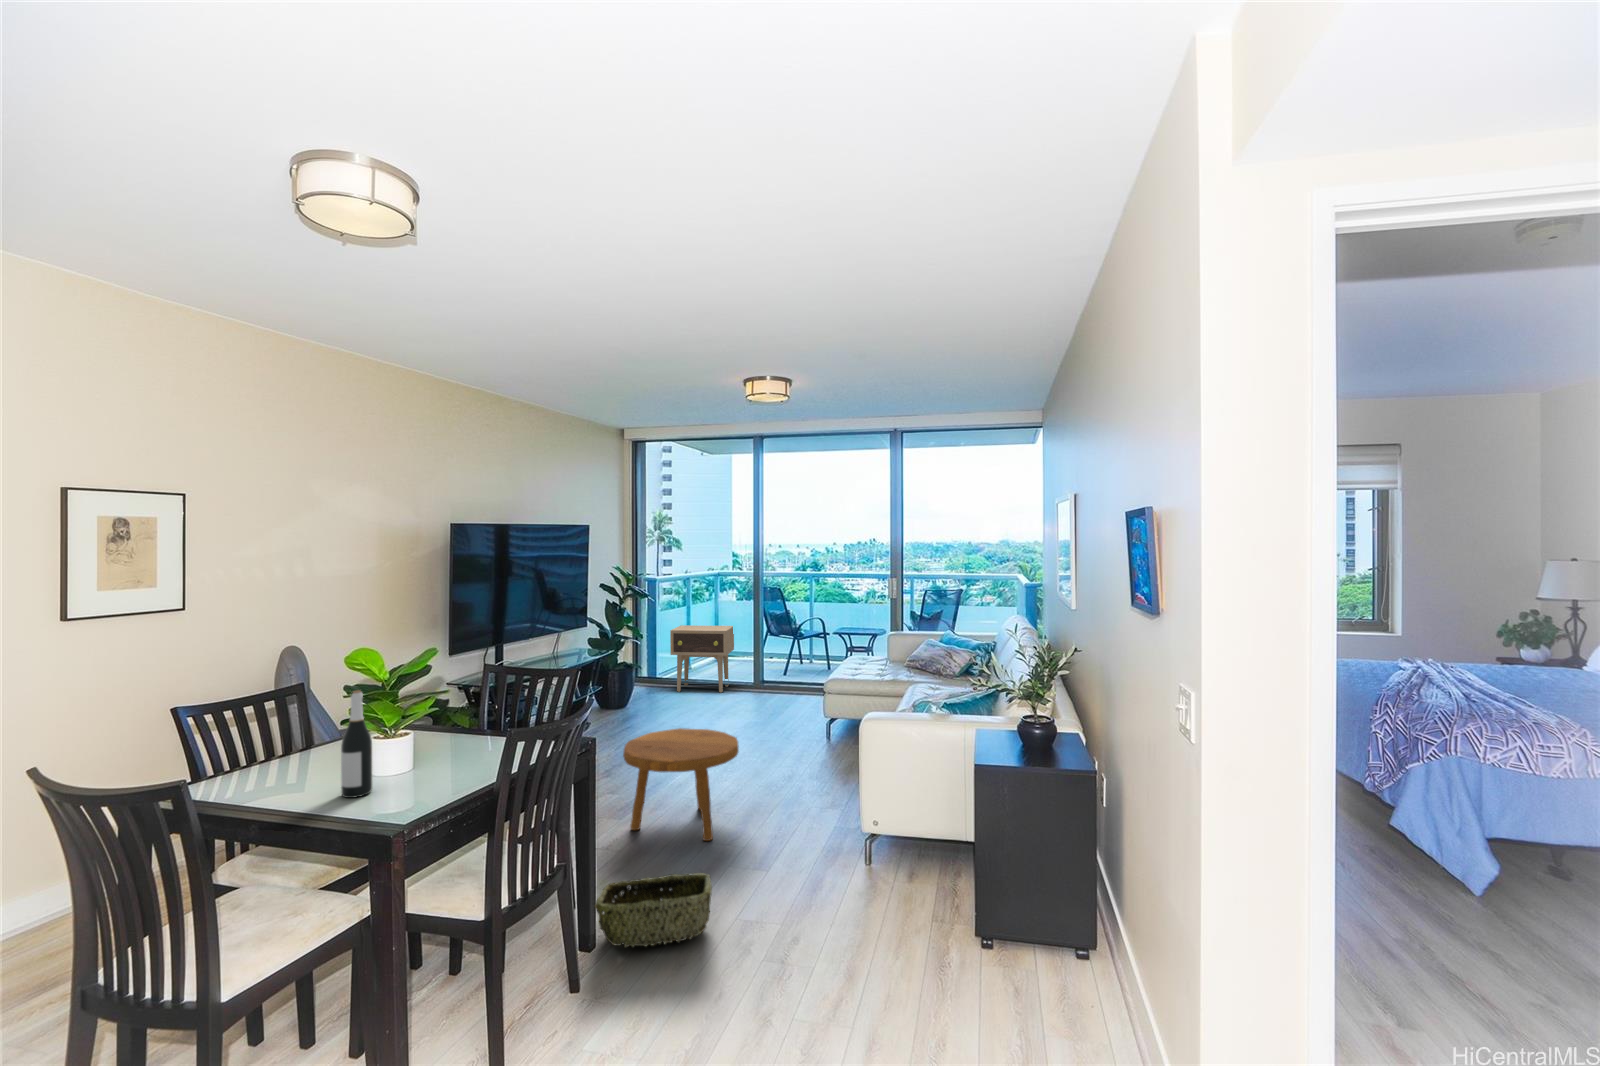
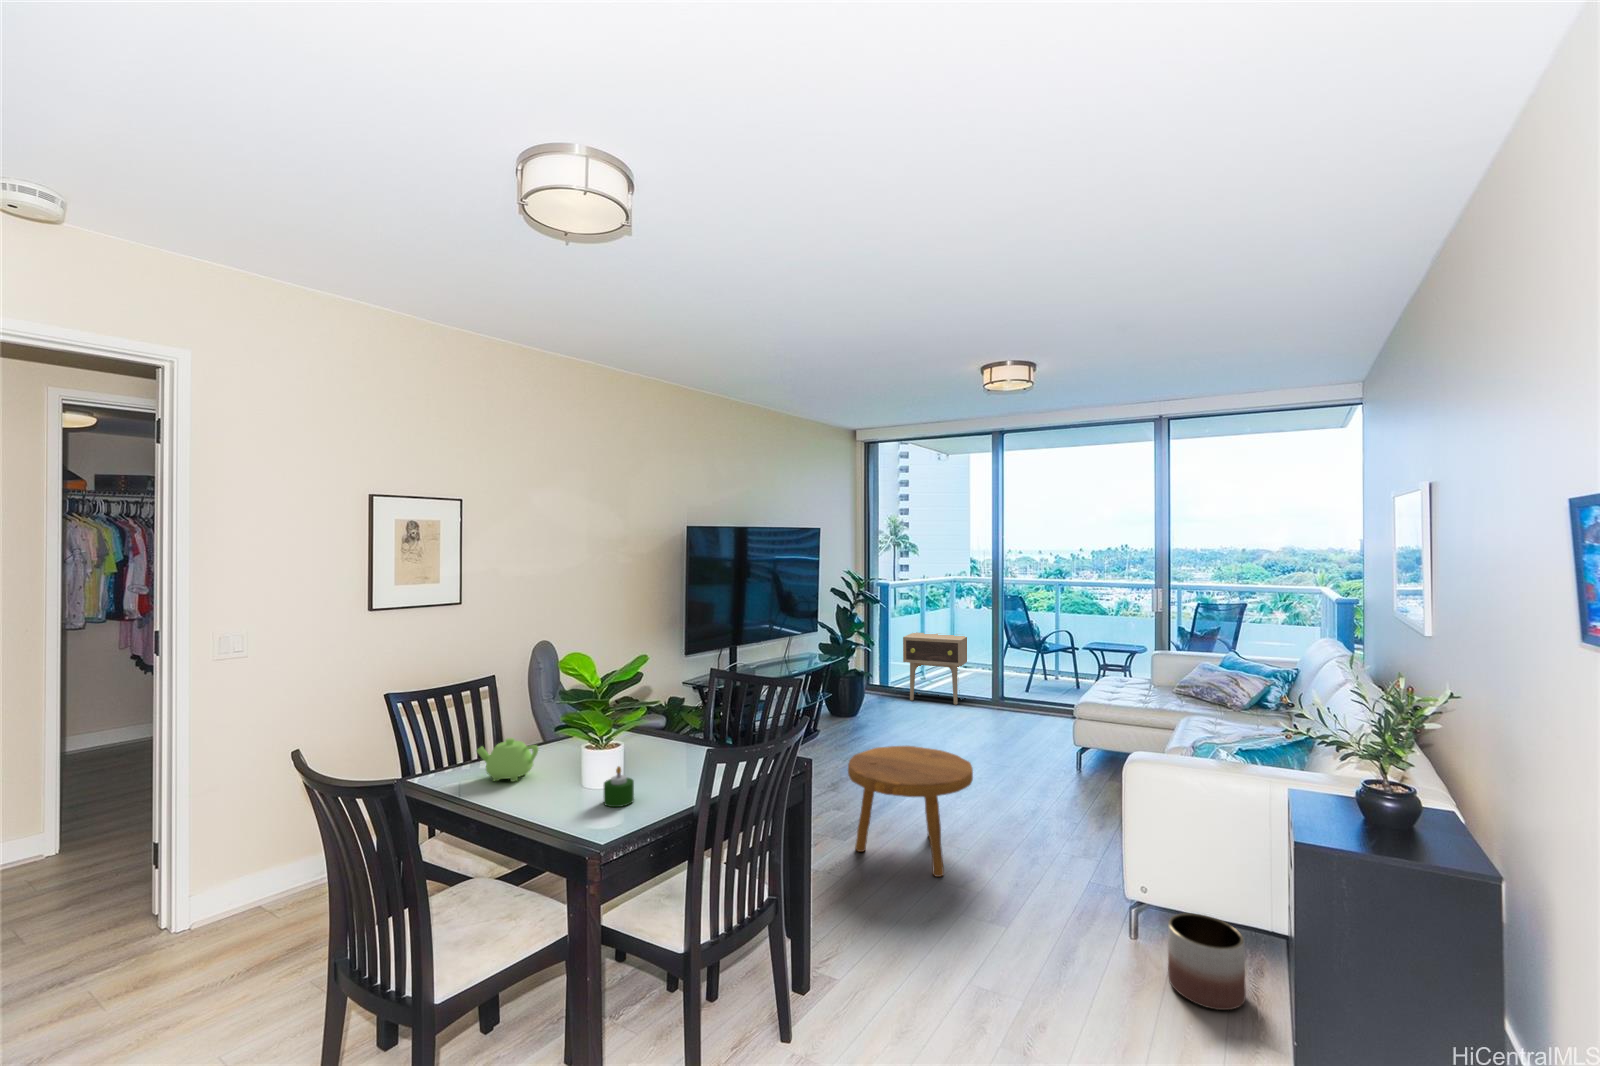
wine bottle: present [341,690,372,798] -> none [558,692,586,801]
teapot: none [235,744,312,790] -> present [476,738,538,782]
candle: none [394,758,426,797] -> present [604,767,634,807]
planter: none [890,834,943,902] -> present [1168,913,1246,1010]
woven basket: present [595,873,712,947] -> none [809,916,939,1003]

